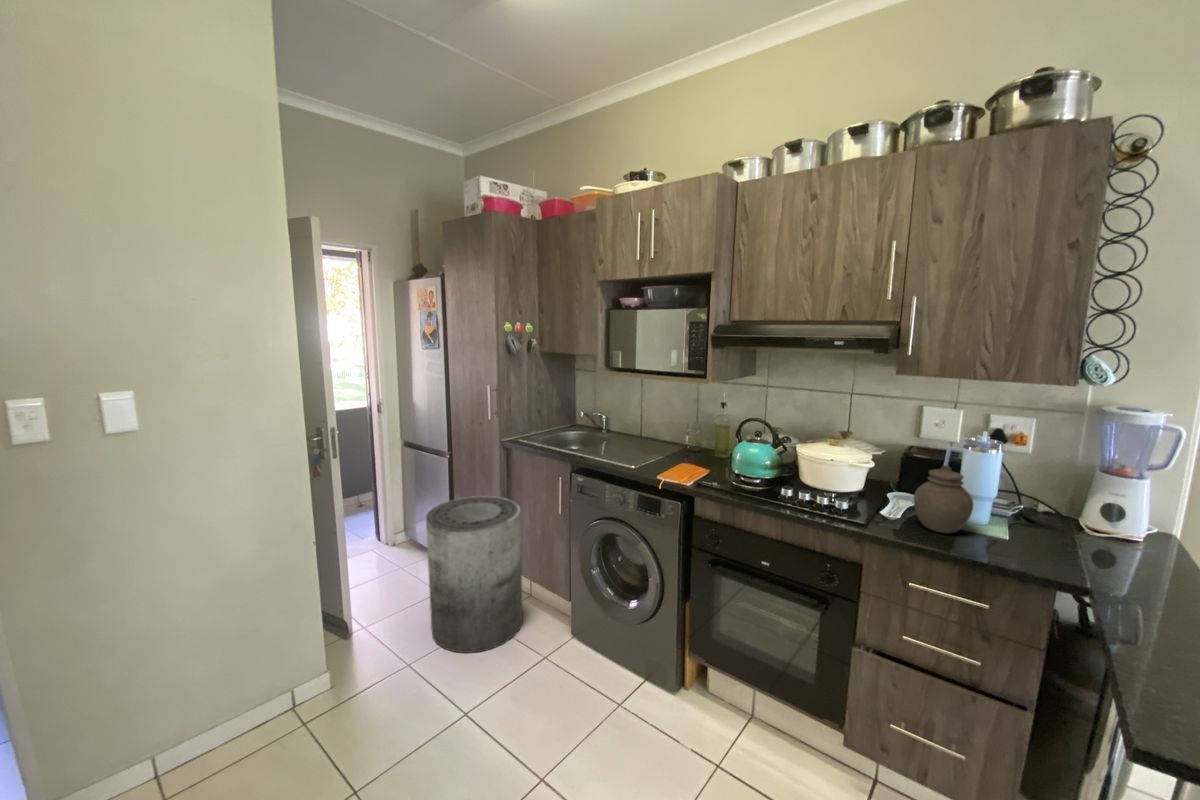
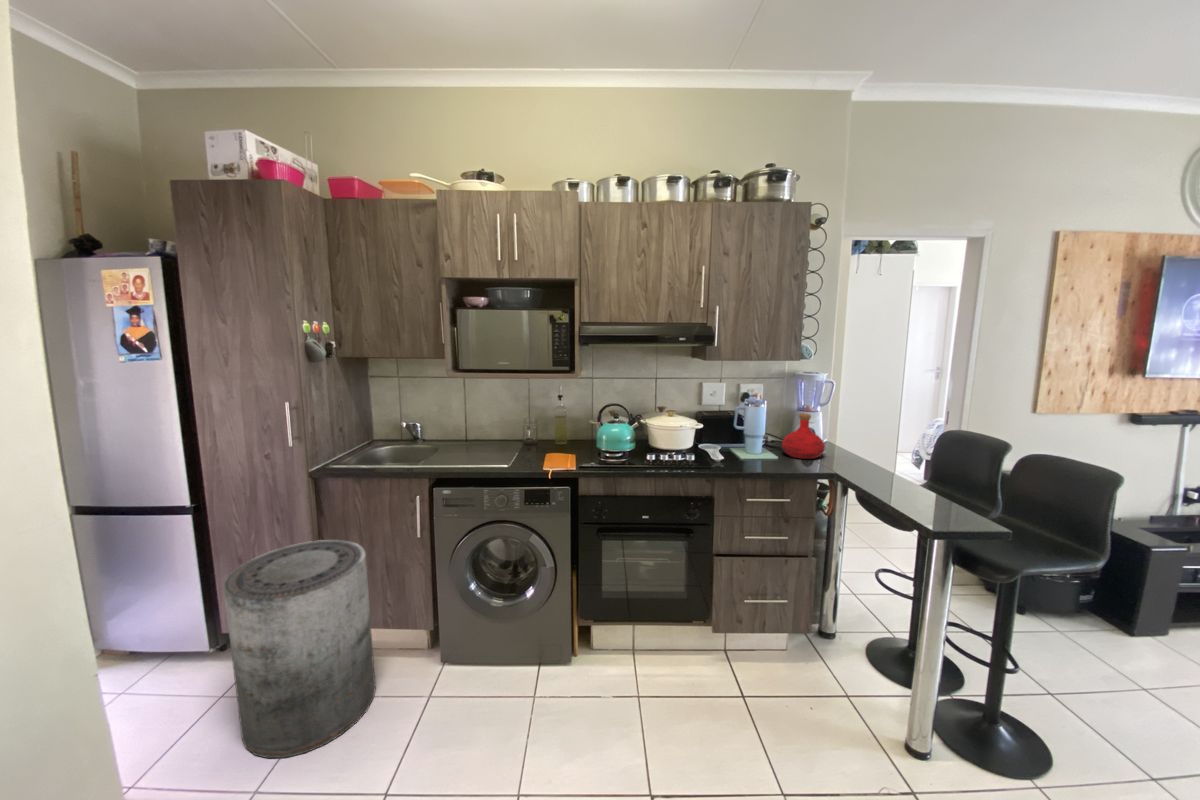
jar: present [914,466,973,533] -> none [735,417,769,462]
bottle: none [1015,476,1105,556] -> present [782,413,825,459]

